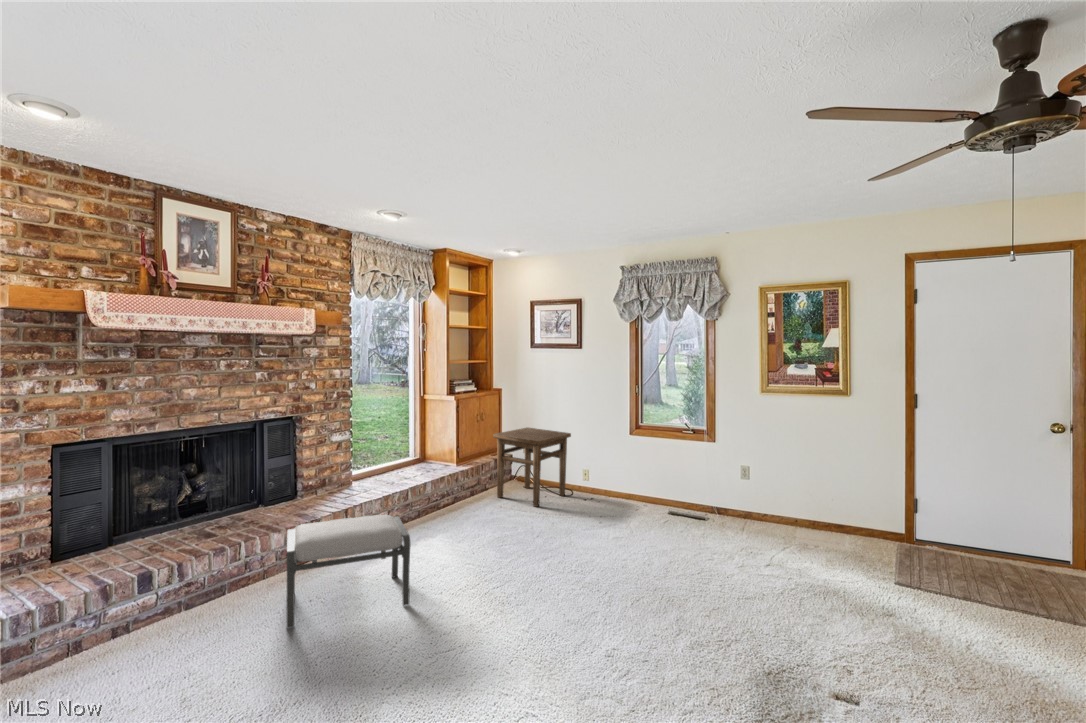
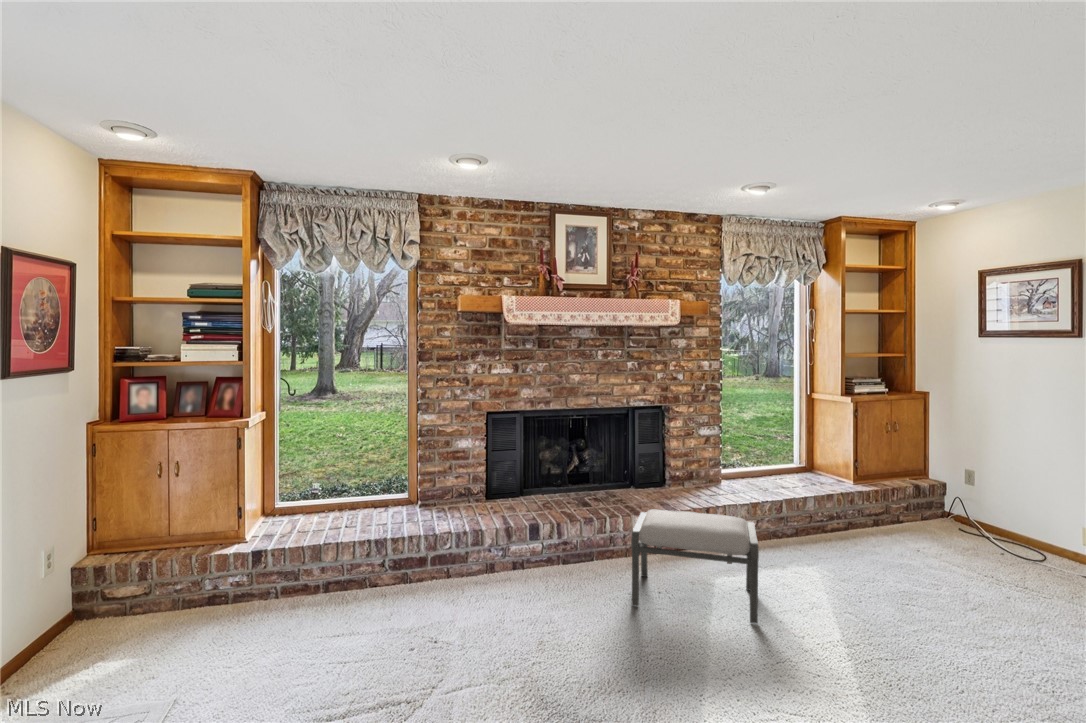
side table: present [493,428,571,507] -> none [906,445,1045,556]

